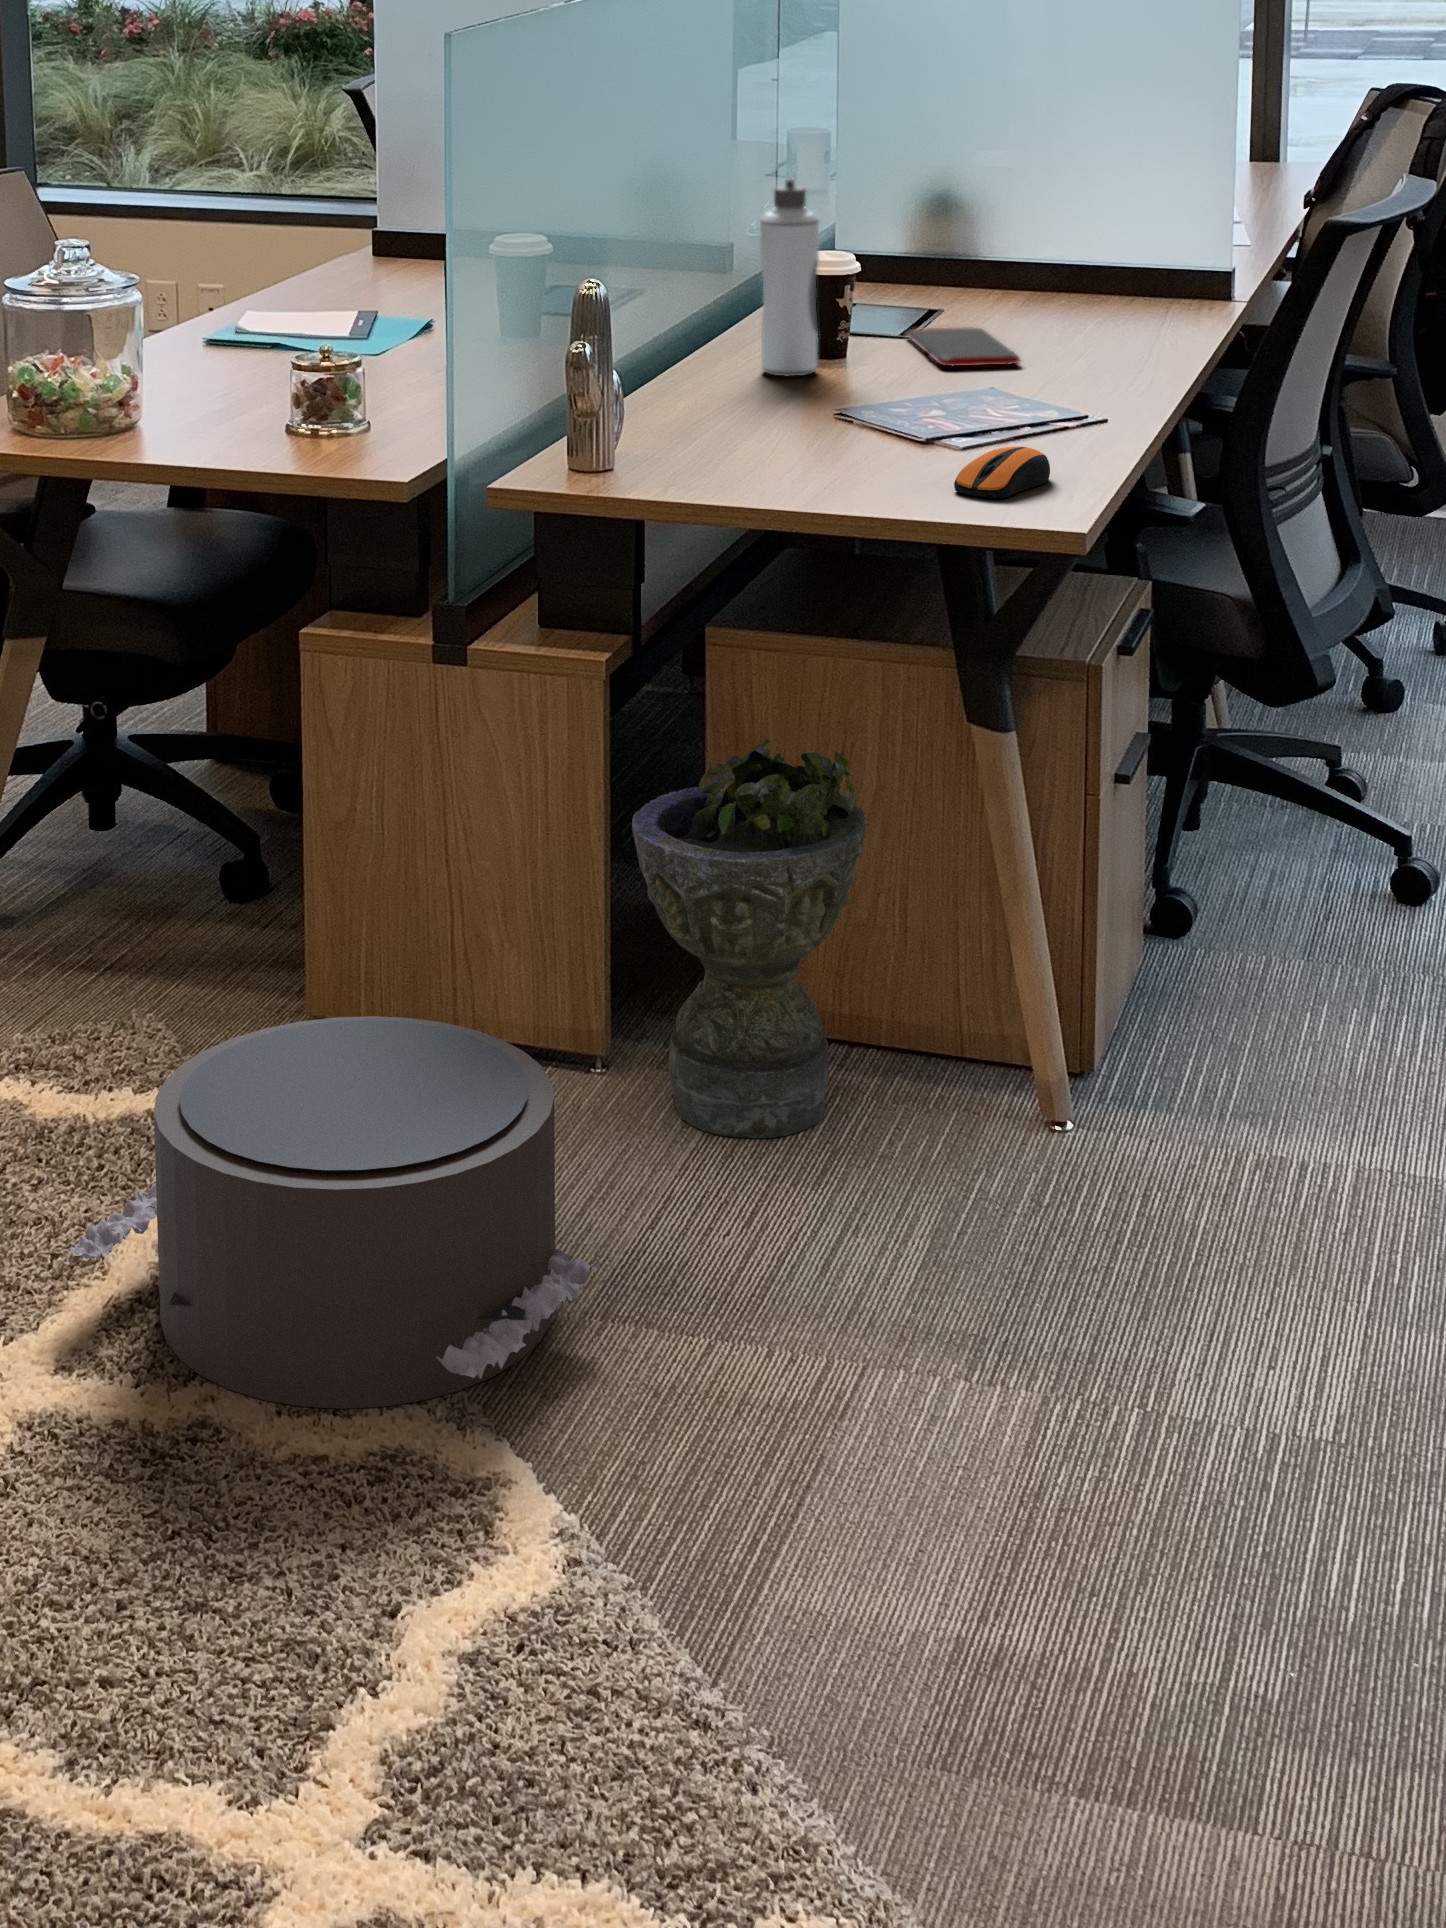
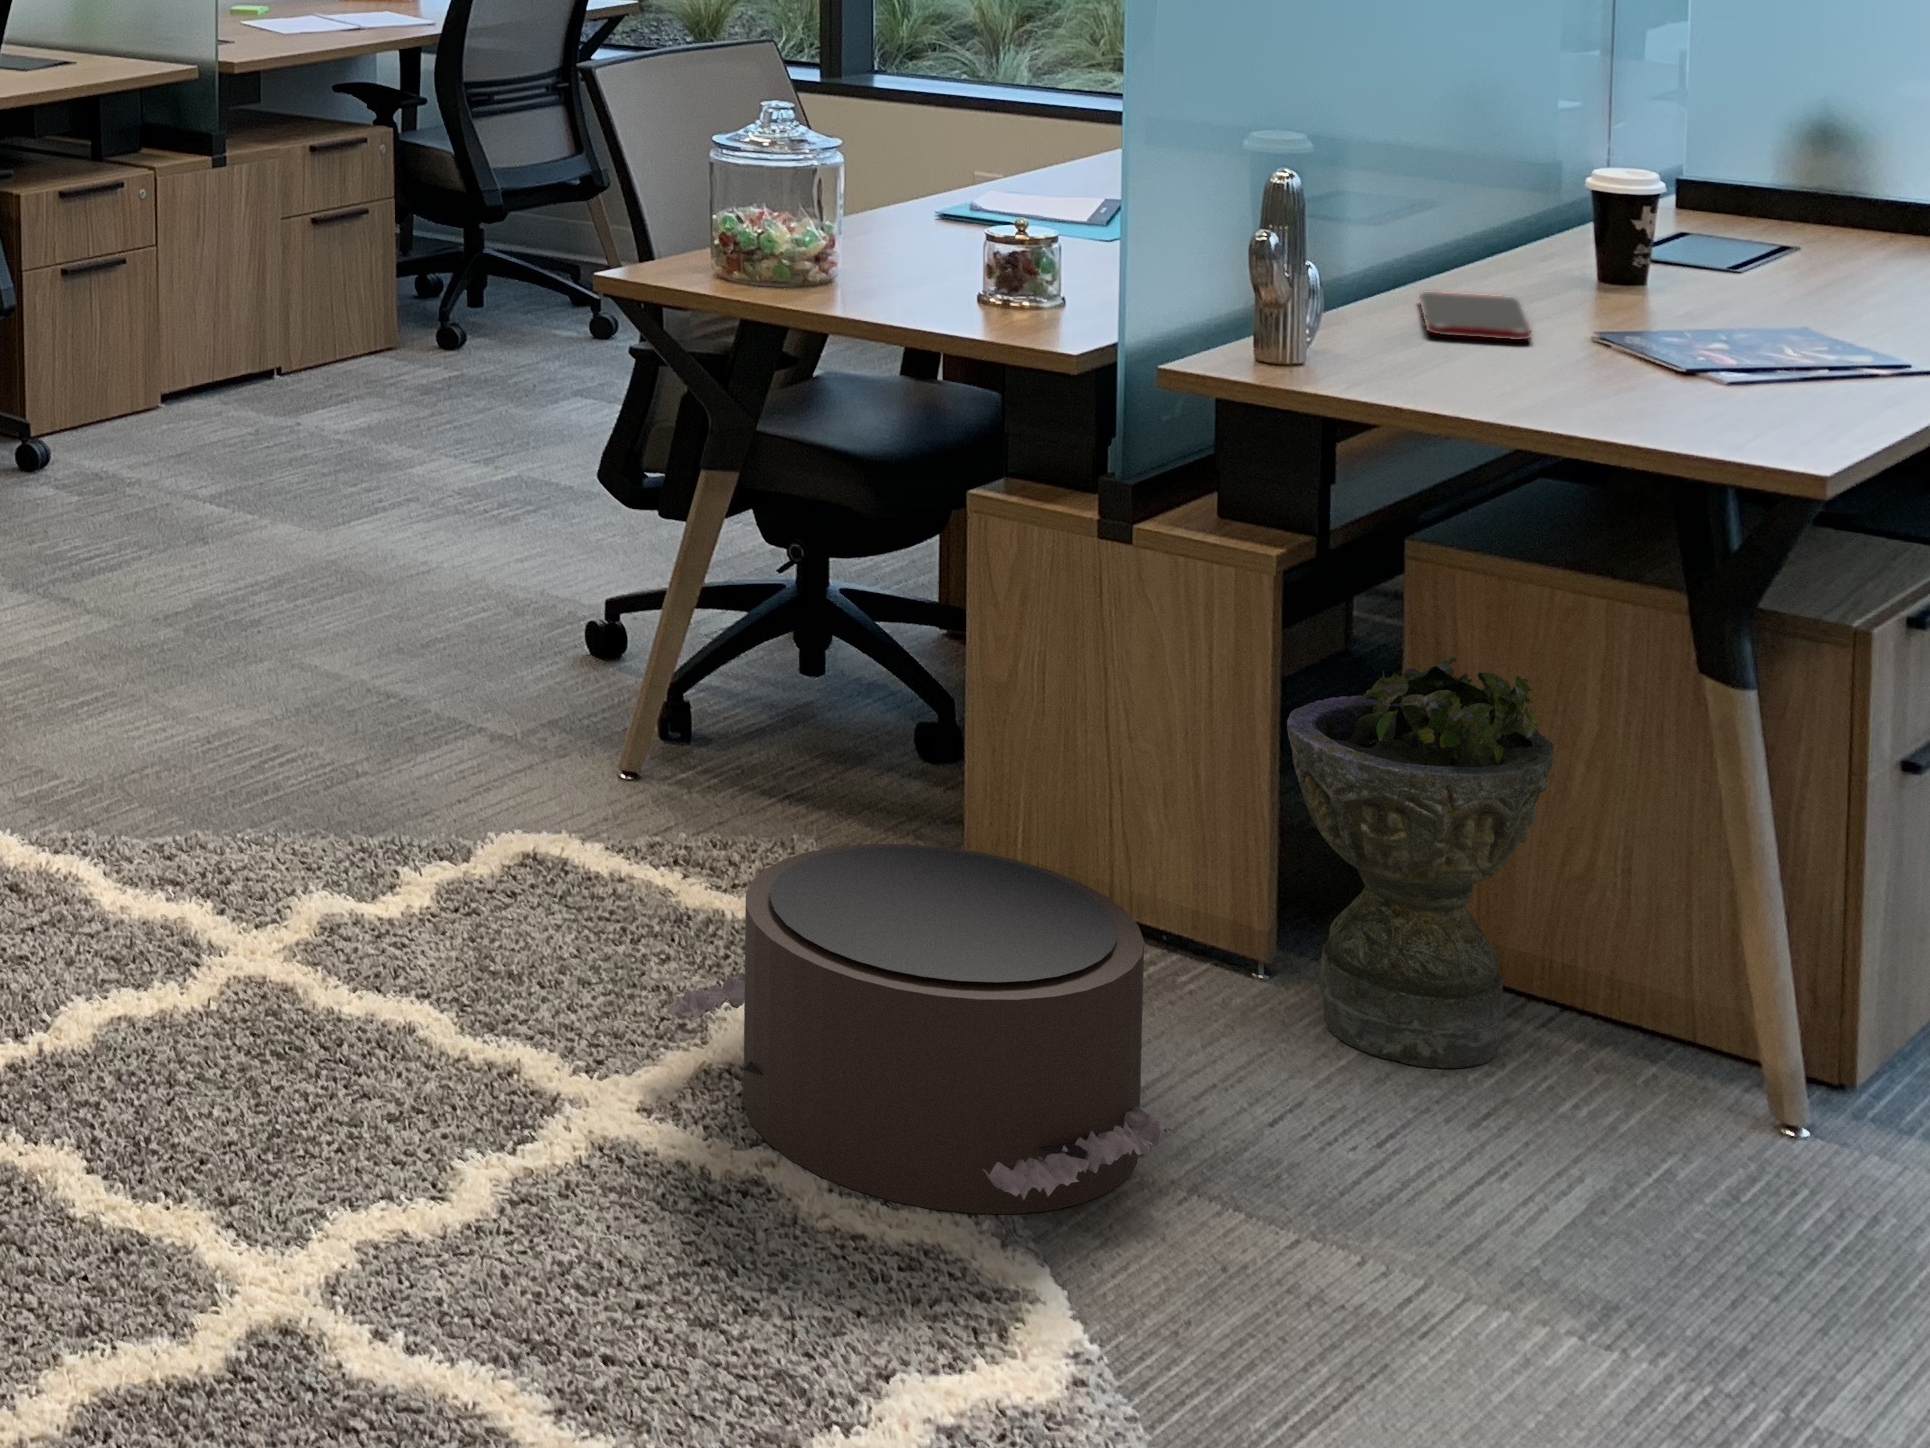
water bottle: present [760,179,819,376] -> none [1524,94,1597,300]
smartphone: present [906,328,1020,366] -> present [1419,292,1531,340]
computer mouse: present [954,447,1050,498] -> none [1687,386,1814,436]

